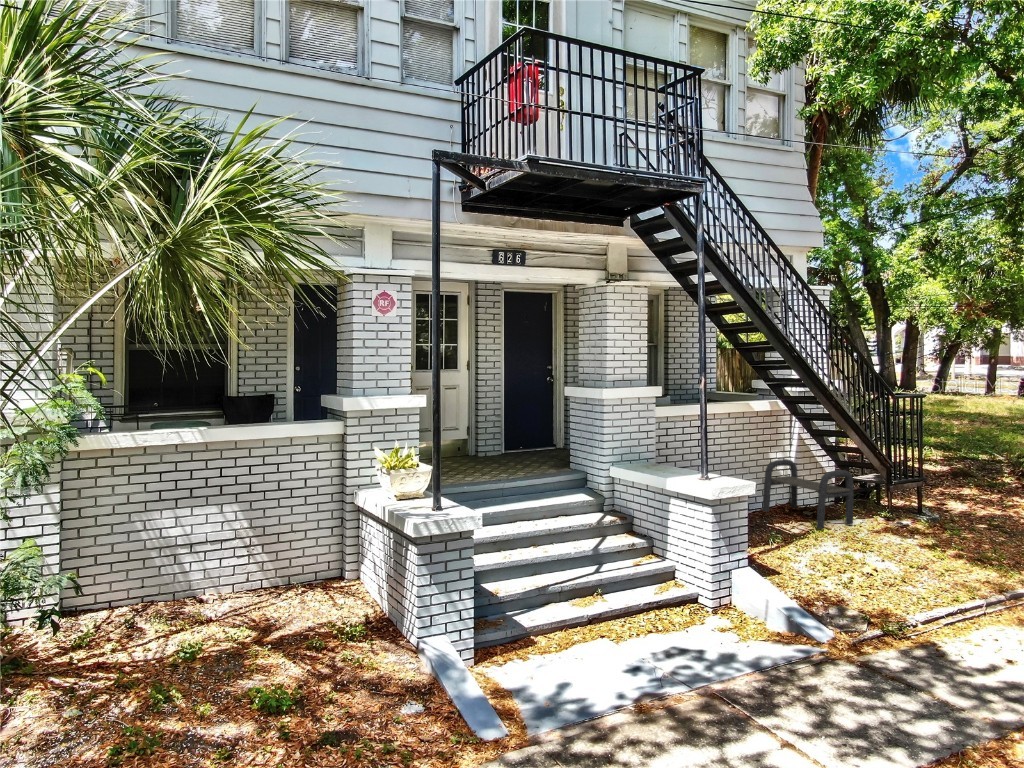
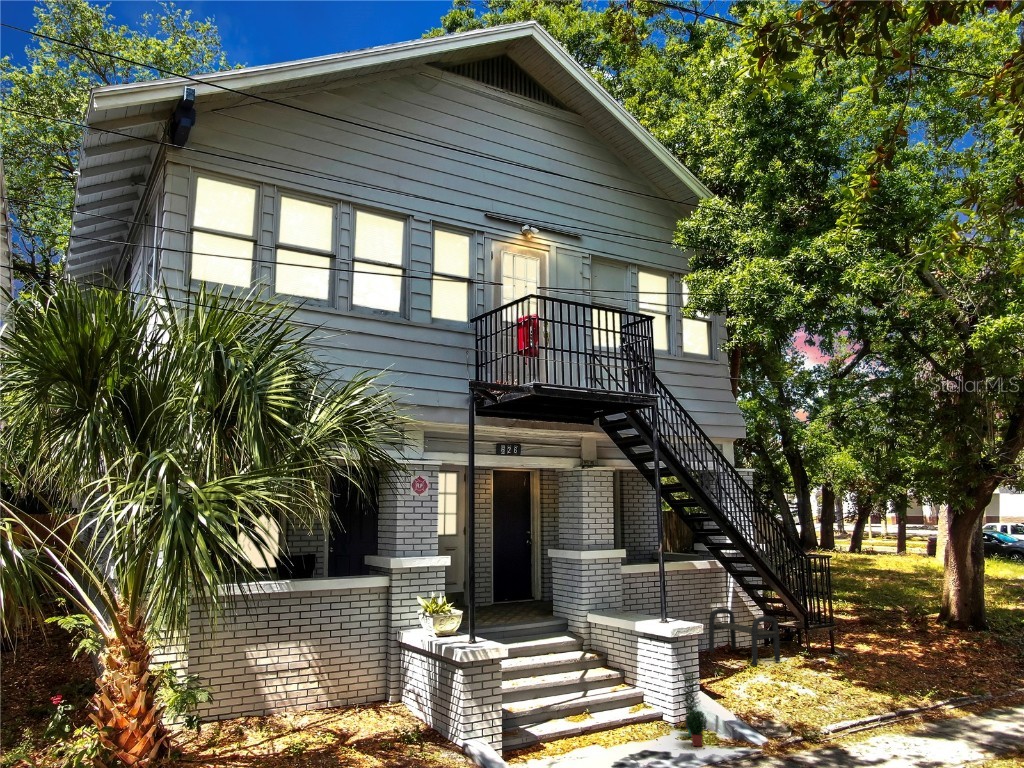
potted plant: none [721,542,756,641] -> present [682,672,707,746]

